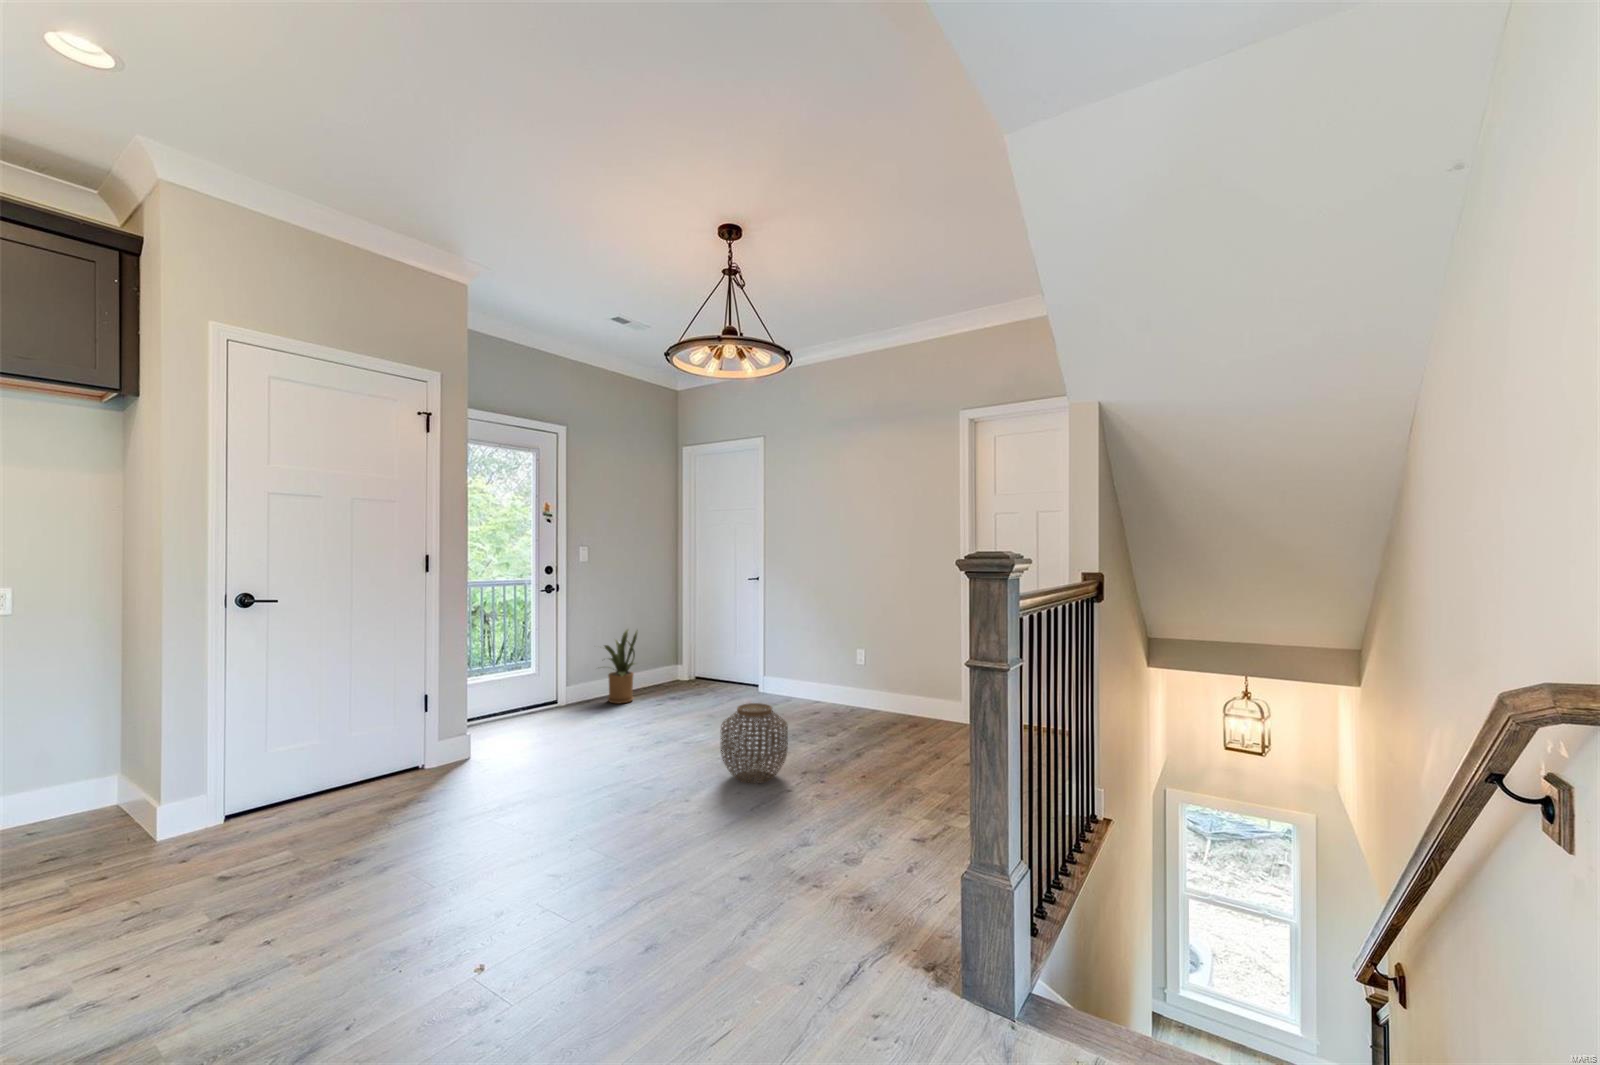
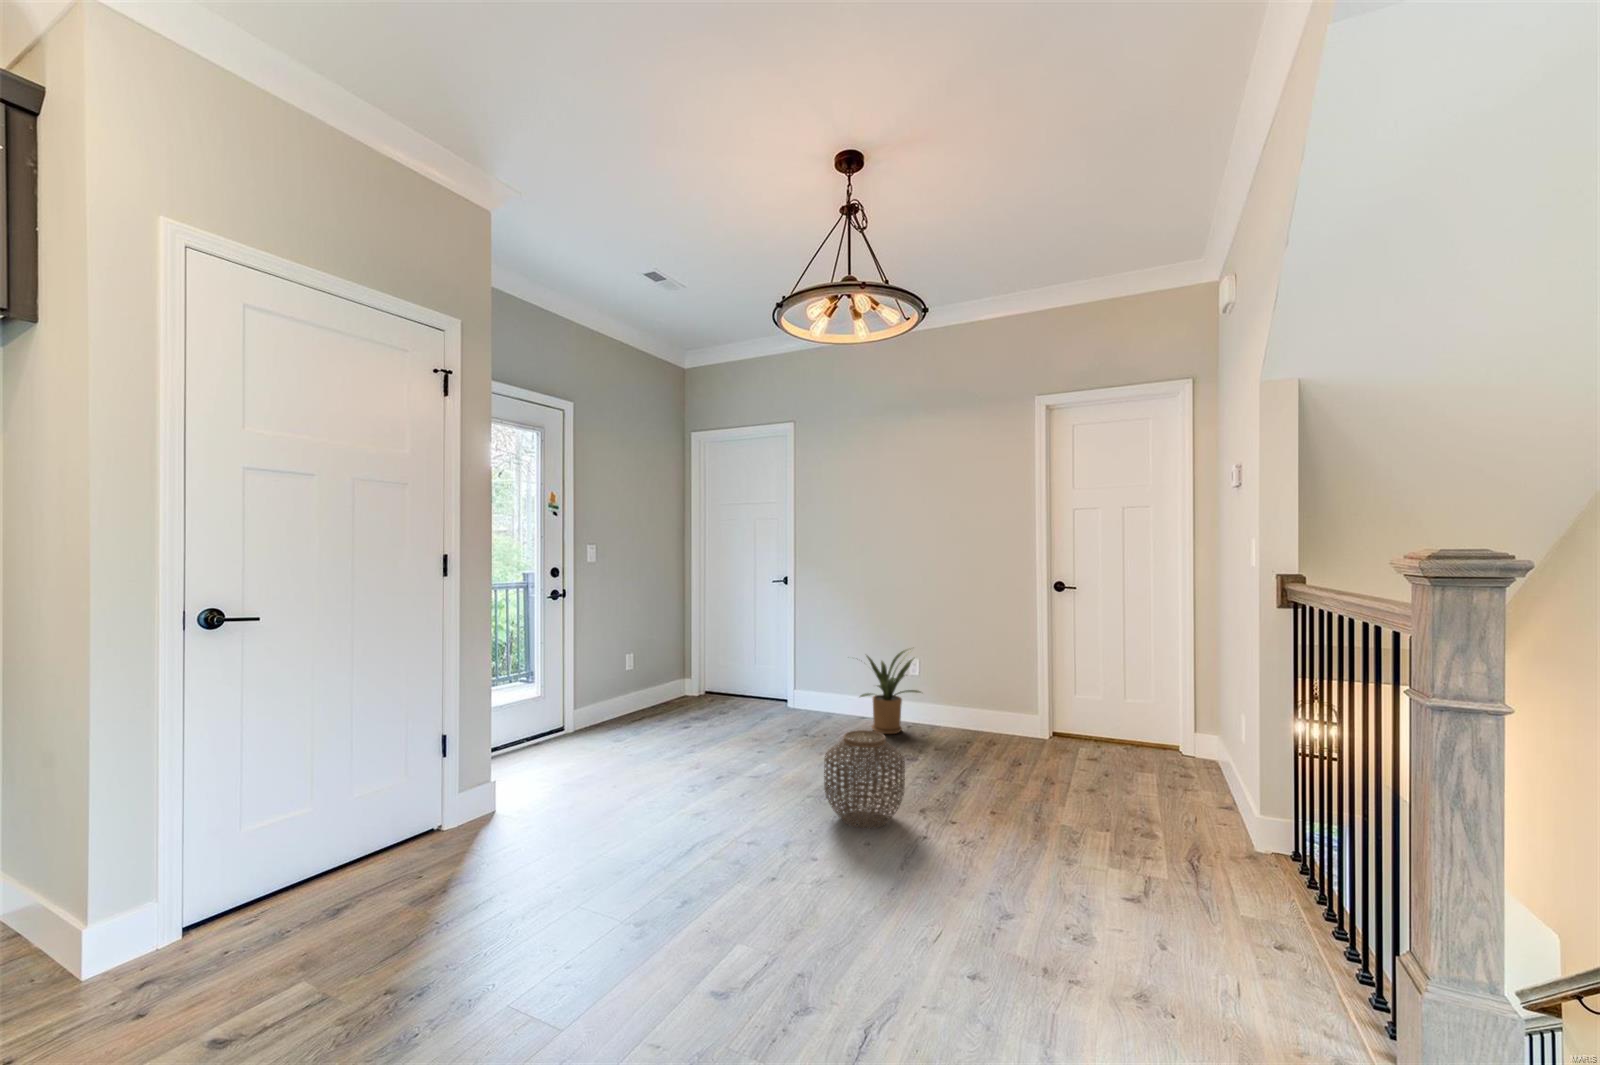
house plant: present [605,630,637,704] -> present [860,649,921,734]

